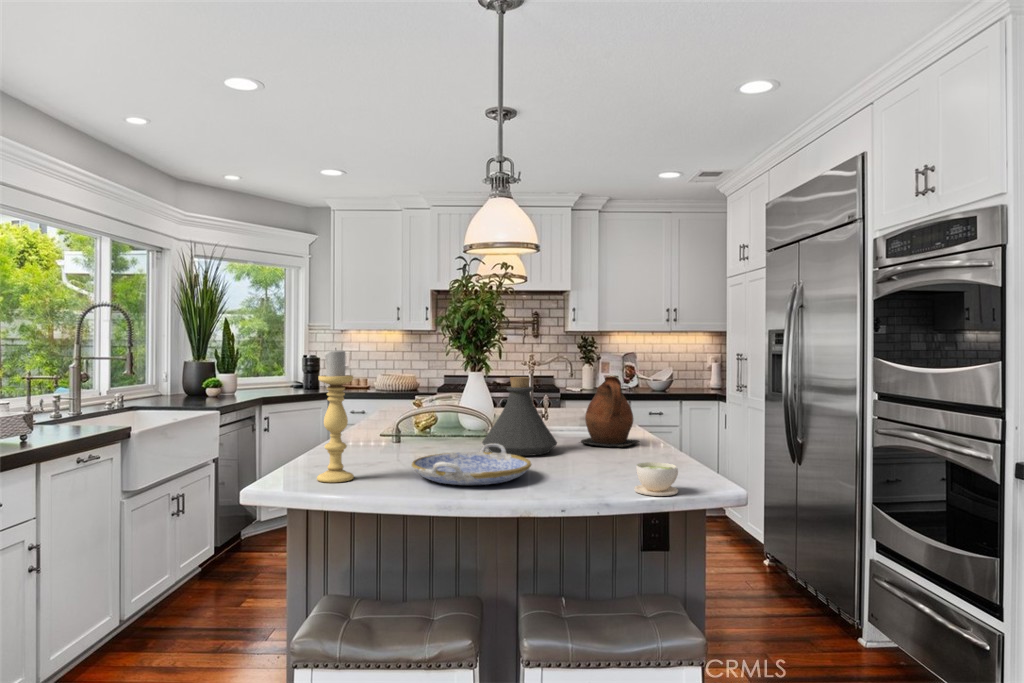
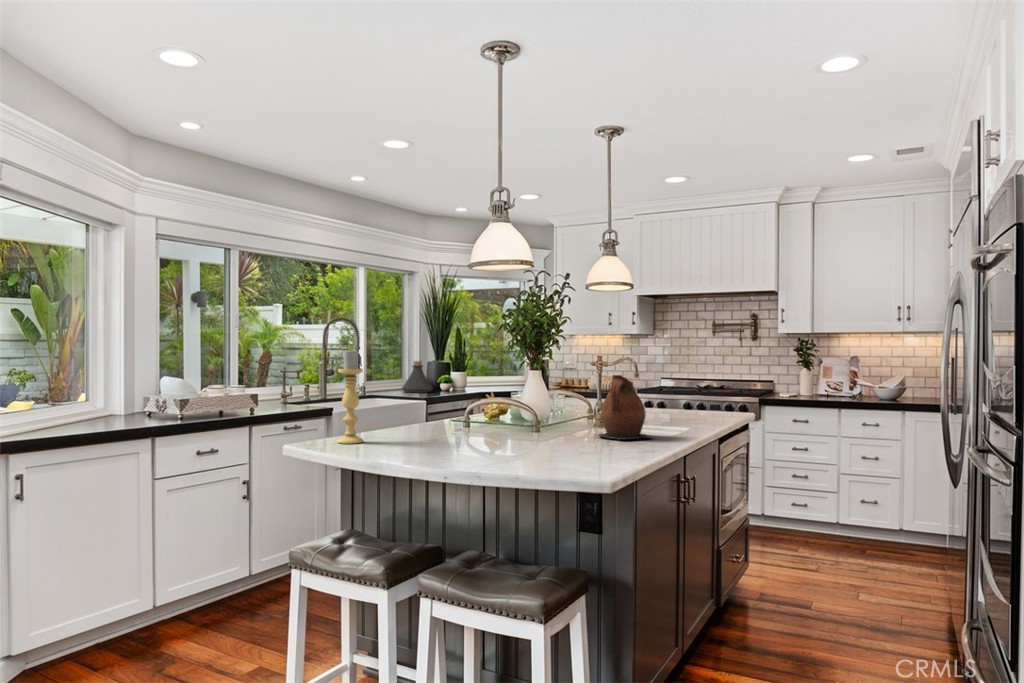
bottle: present [482,377,557,456] -> present [402,361,433,393]
serving tray: present [412,443,531,485] -> none [388,425,480,452]
coffee cup: present [634,462,678,496] -> none [510,443,550,469]

